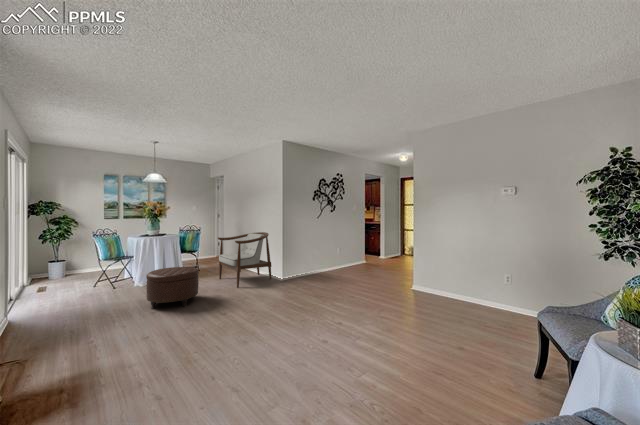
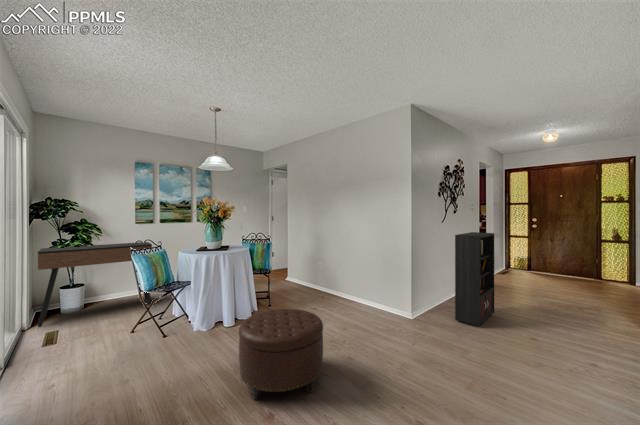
bookcase: none [309,224,342,283] -> present [455,232,494,326]
console table: none [34,232,114,285] -> present [38,242,152,327]
armchair: present [218,232,271,288] -> none [308,243,390,336]

